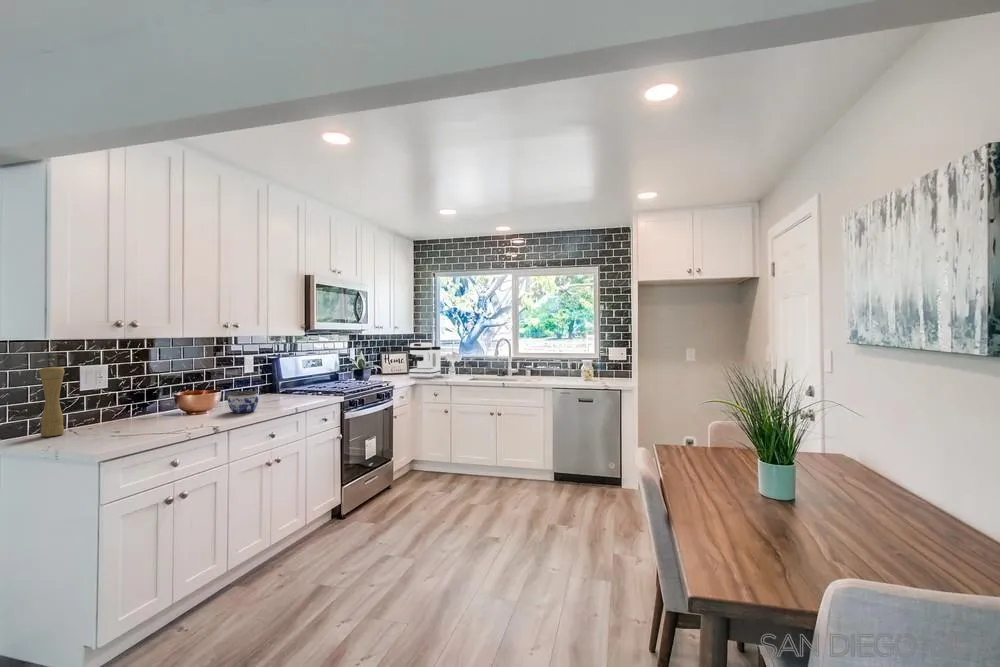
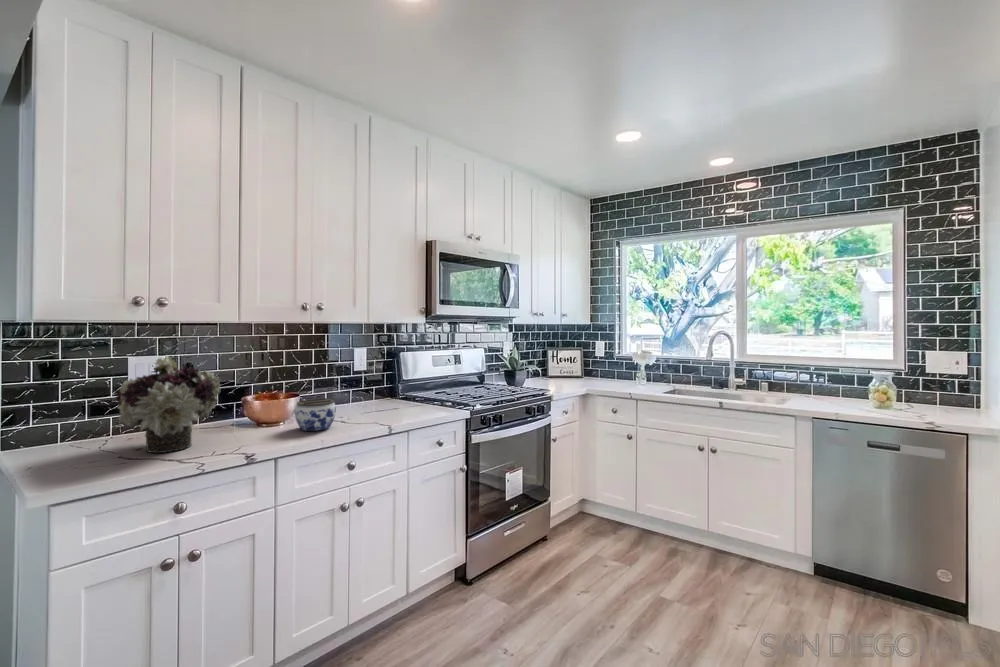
coffee maker: present [409,343,441,377] -> none [579,336,624,385]
flower arrangement: none [100,362,186,430] -> present [115,355,221,453]
pepper mill: present [39,366,65,437] -> none [48,356,80,451]

